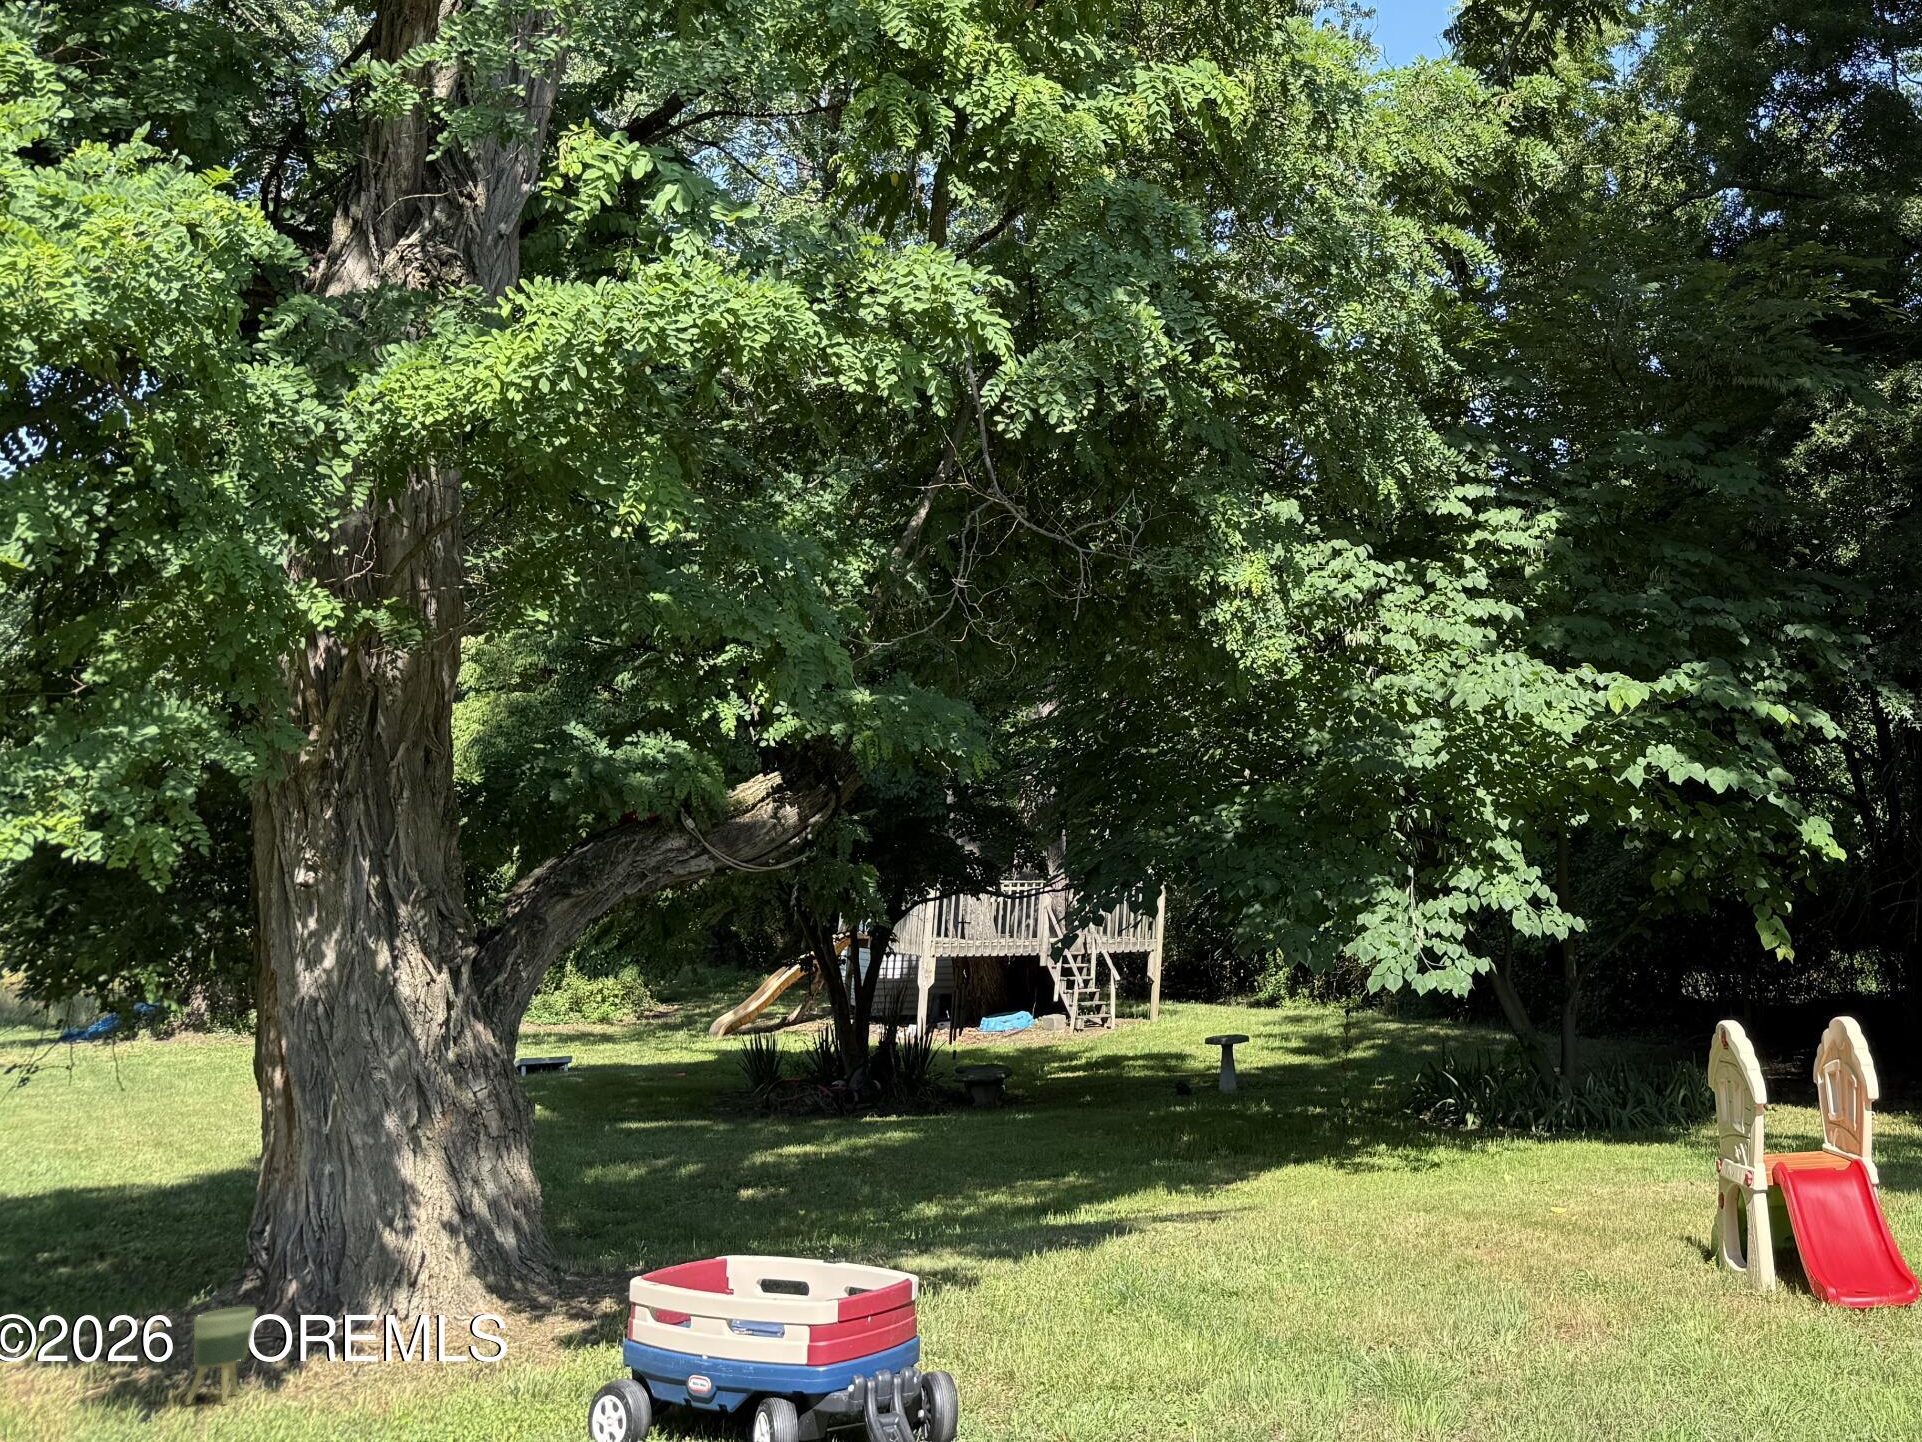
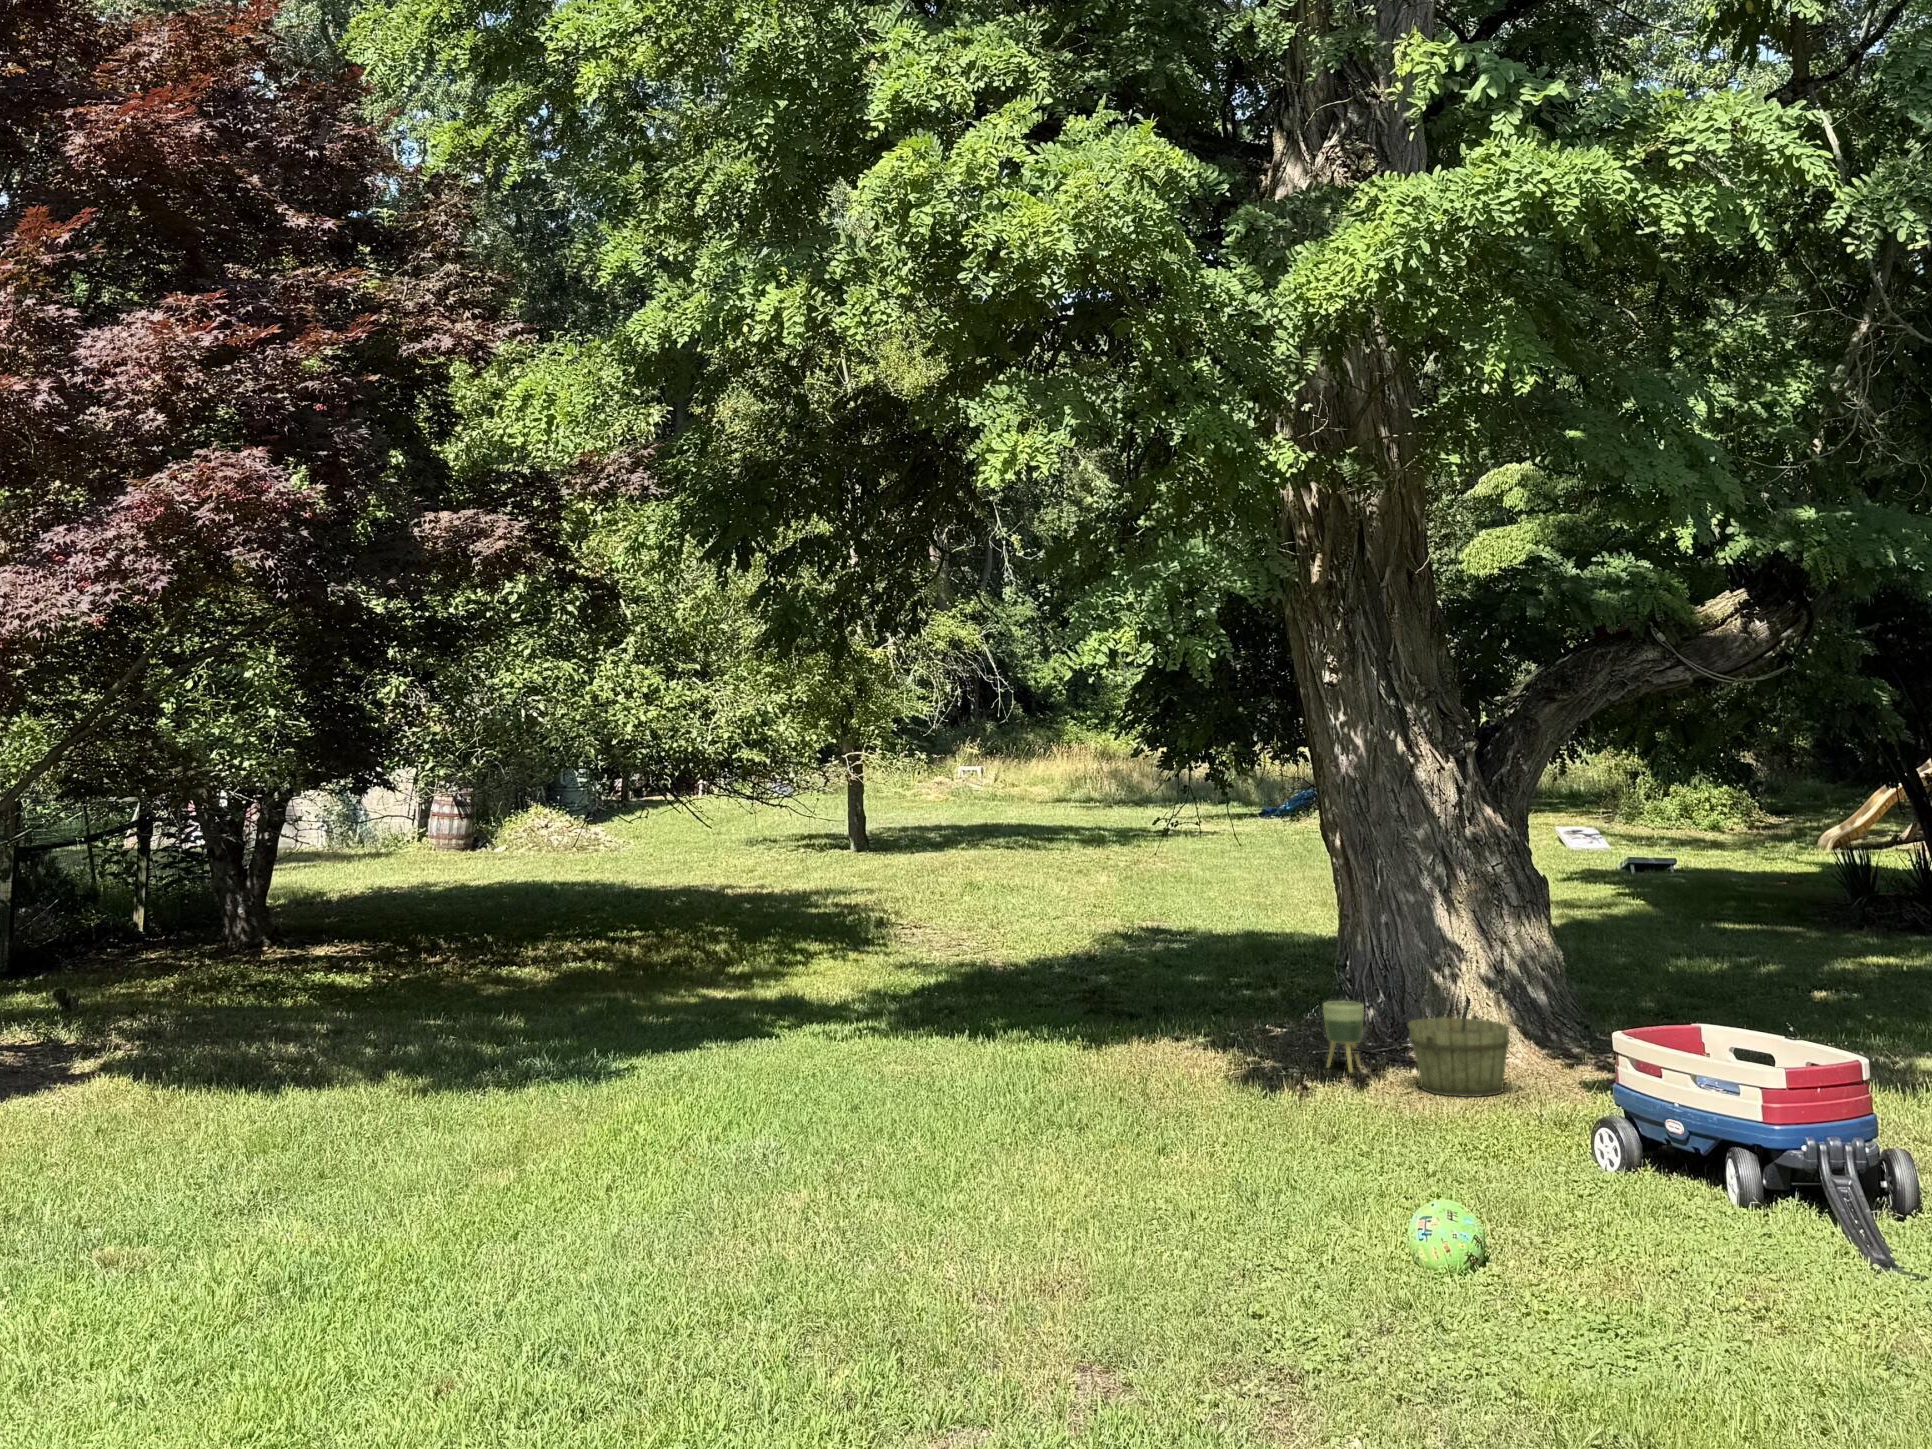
wooden bucket: none [326,1278,464,1406] -> present [1408,1002,1510,1097]

